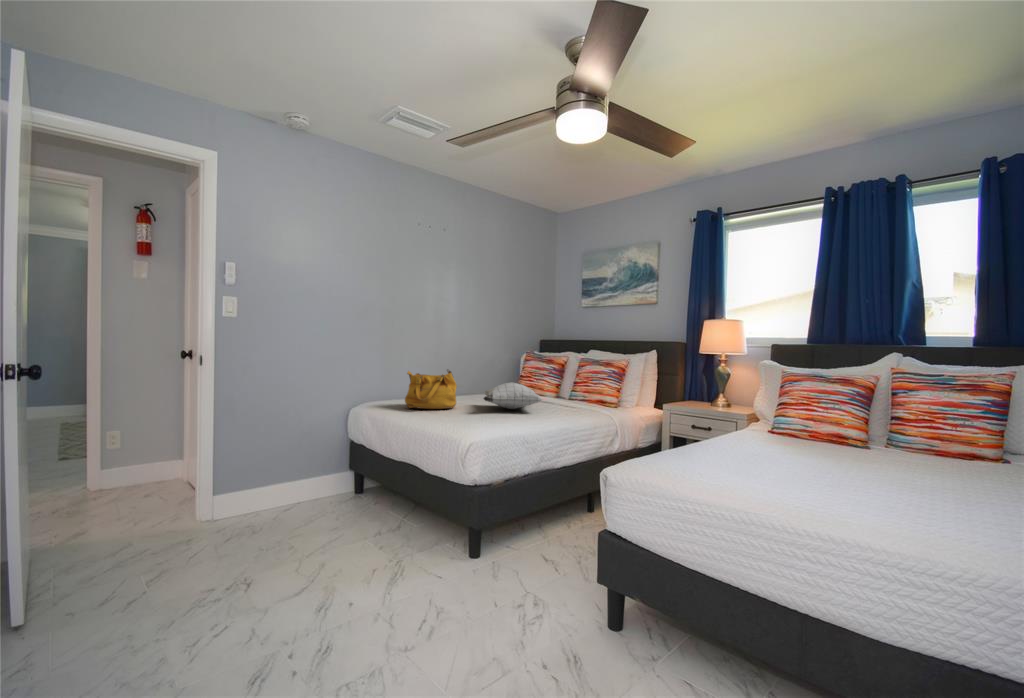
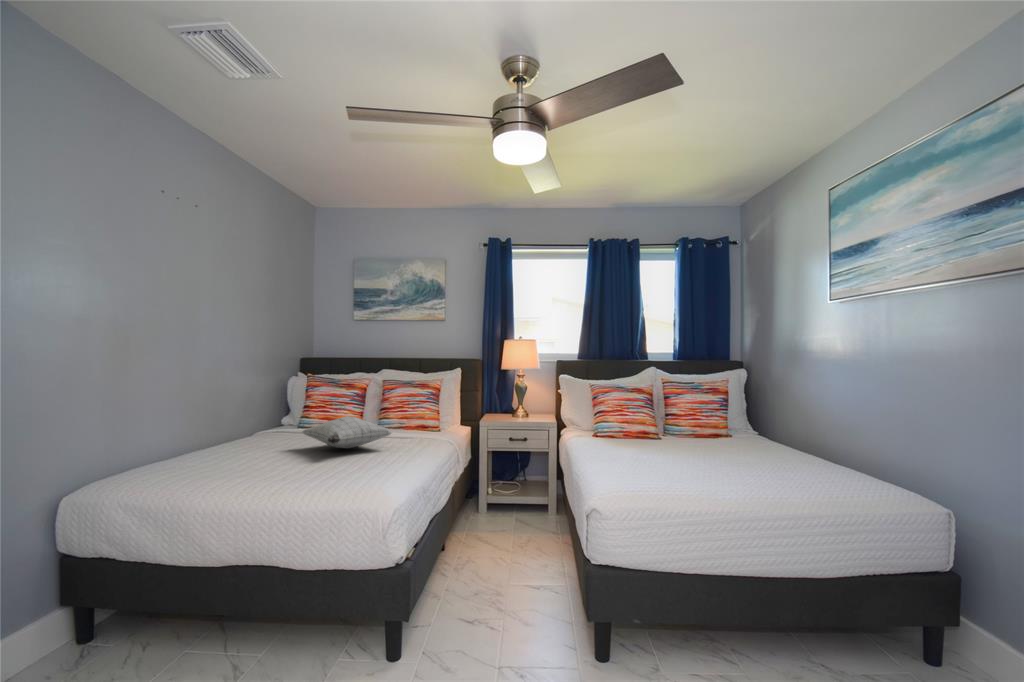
handbag: present [405,370,457,409] -> none [202,408,278,468]

